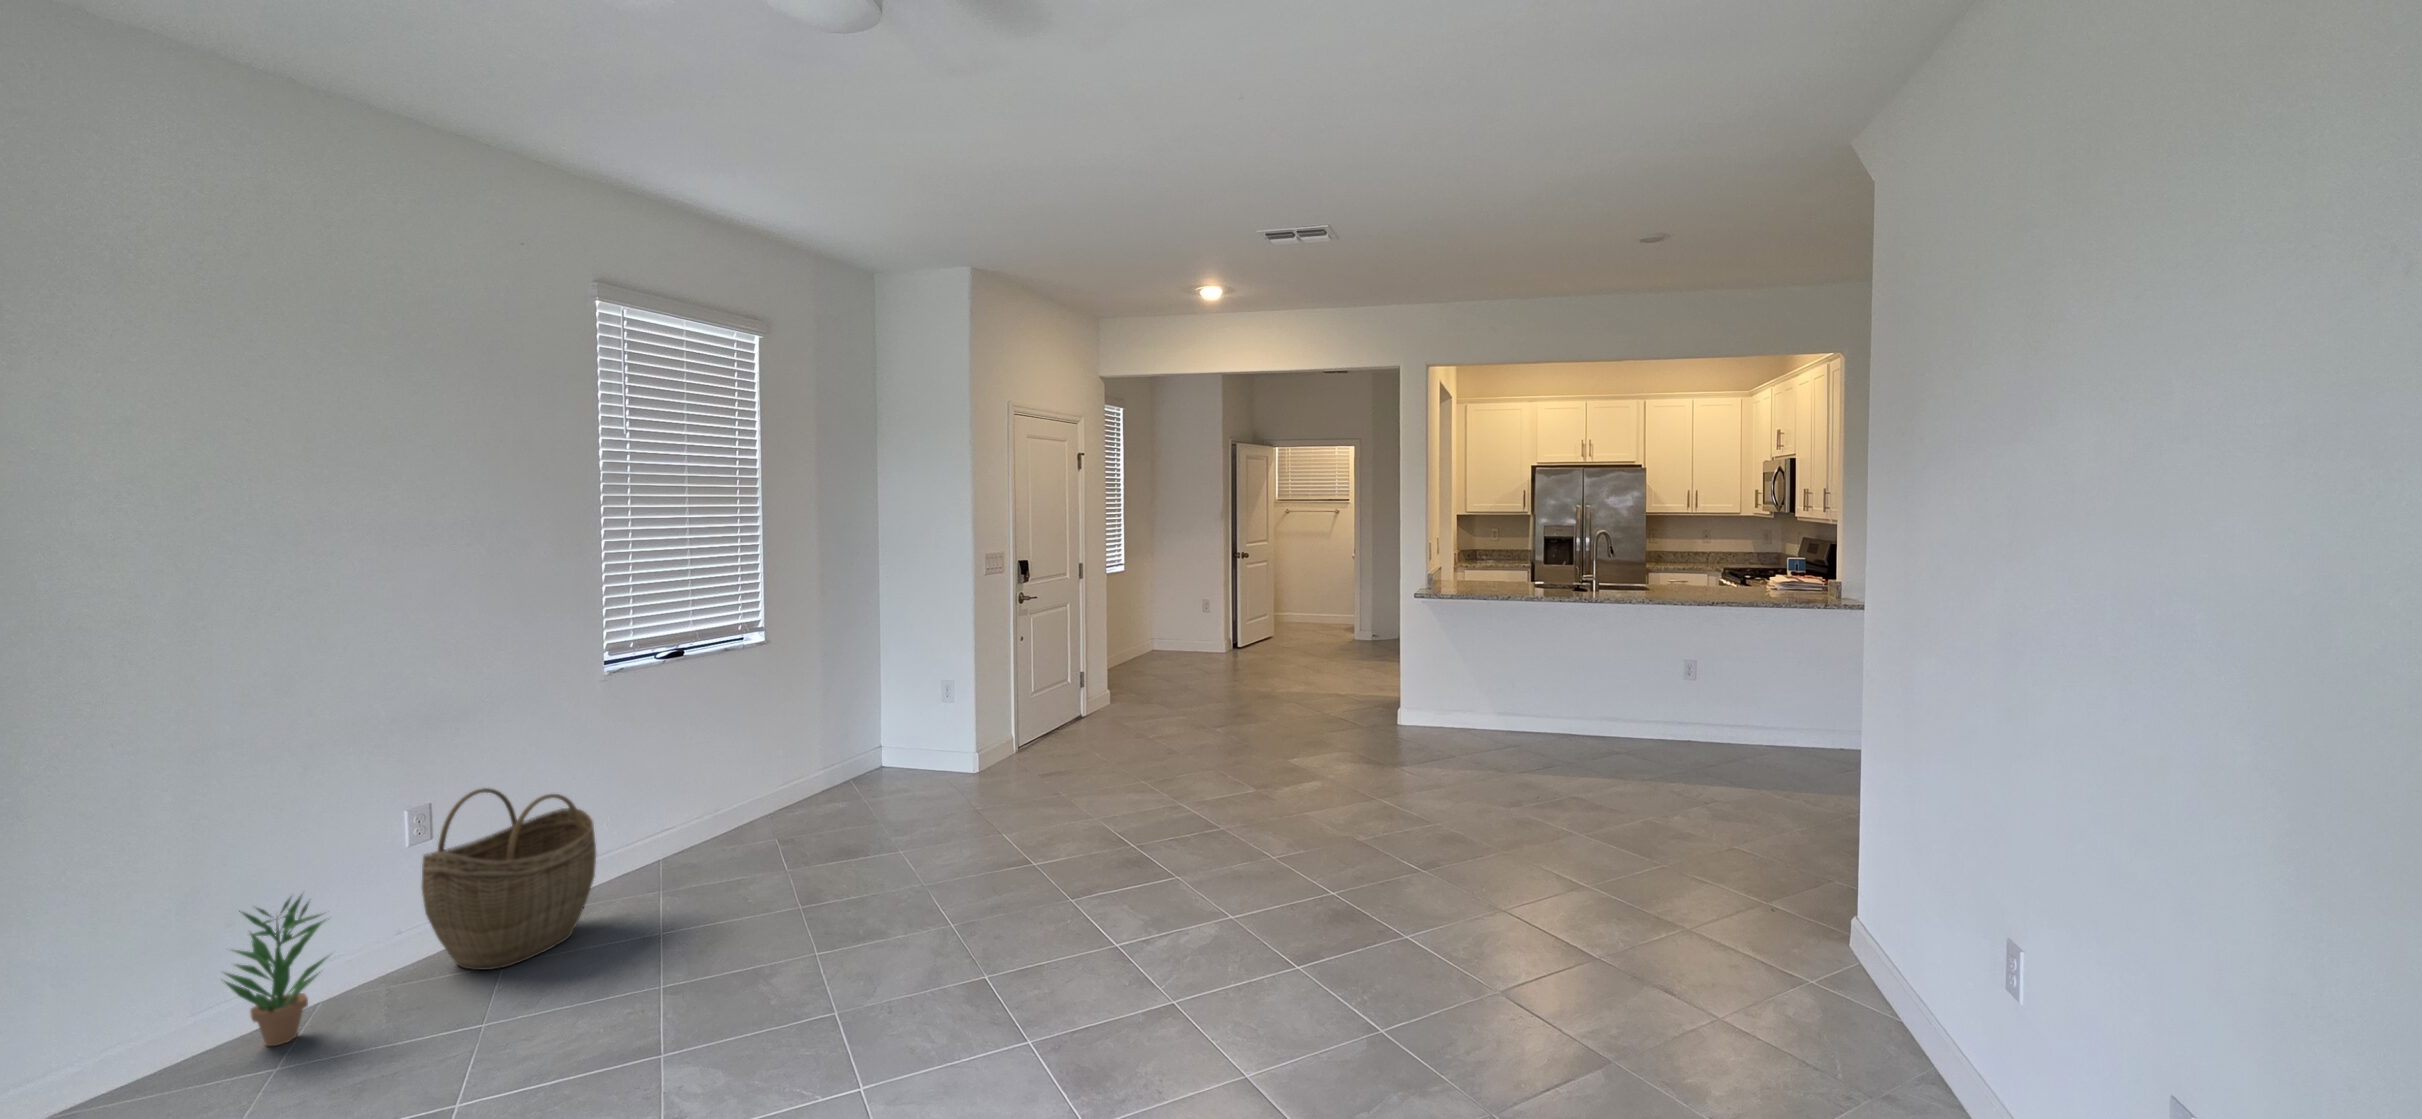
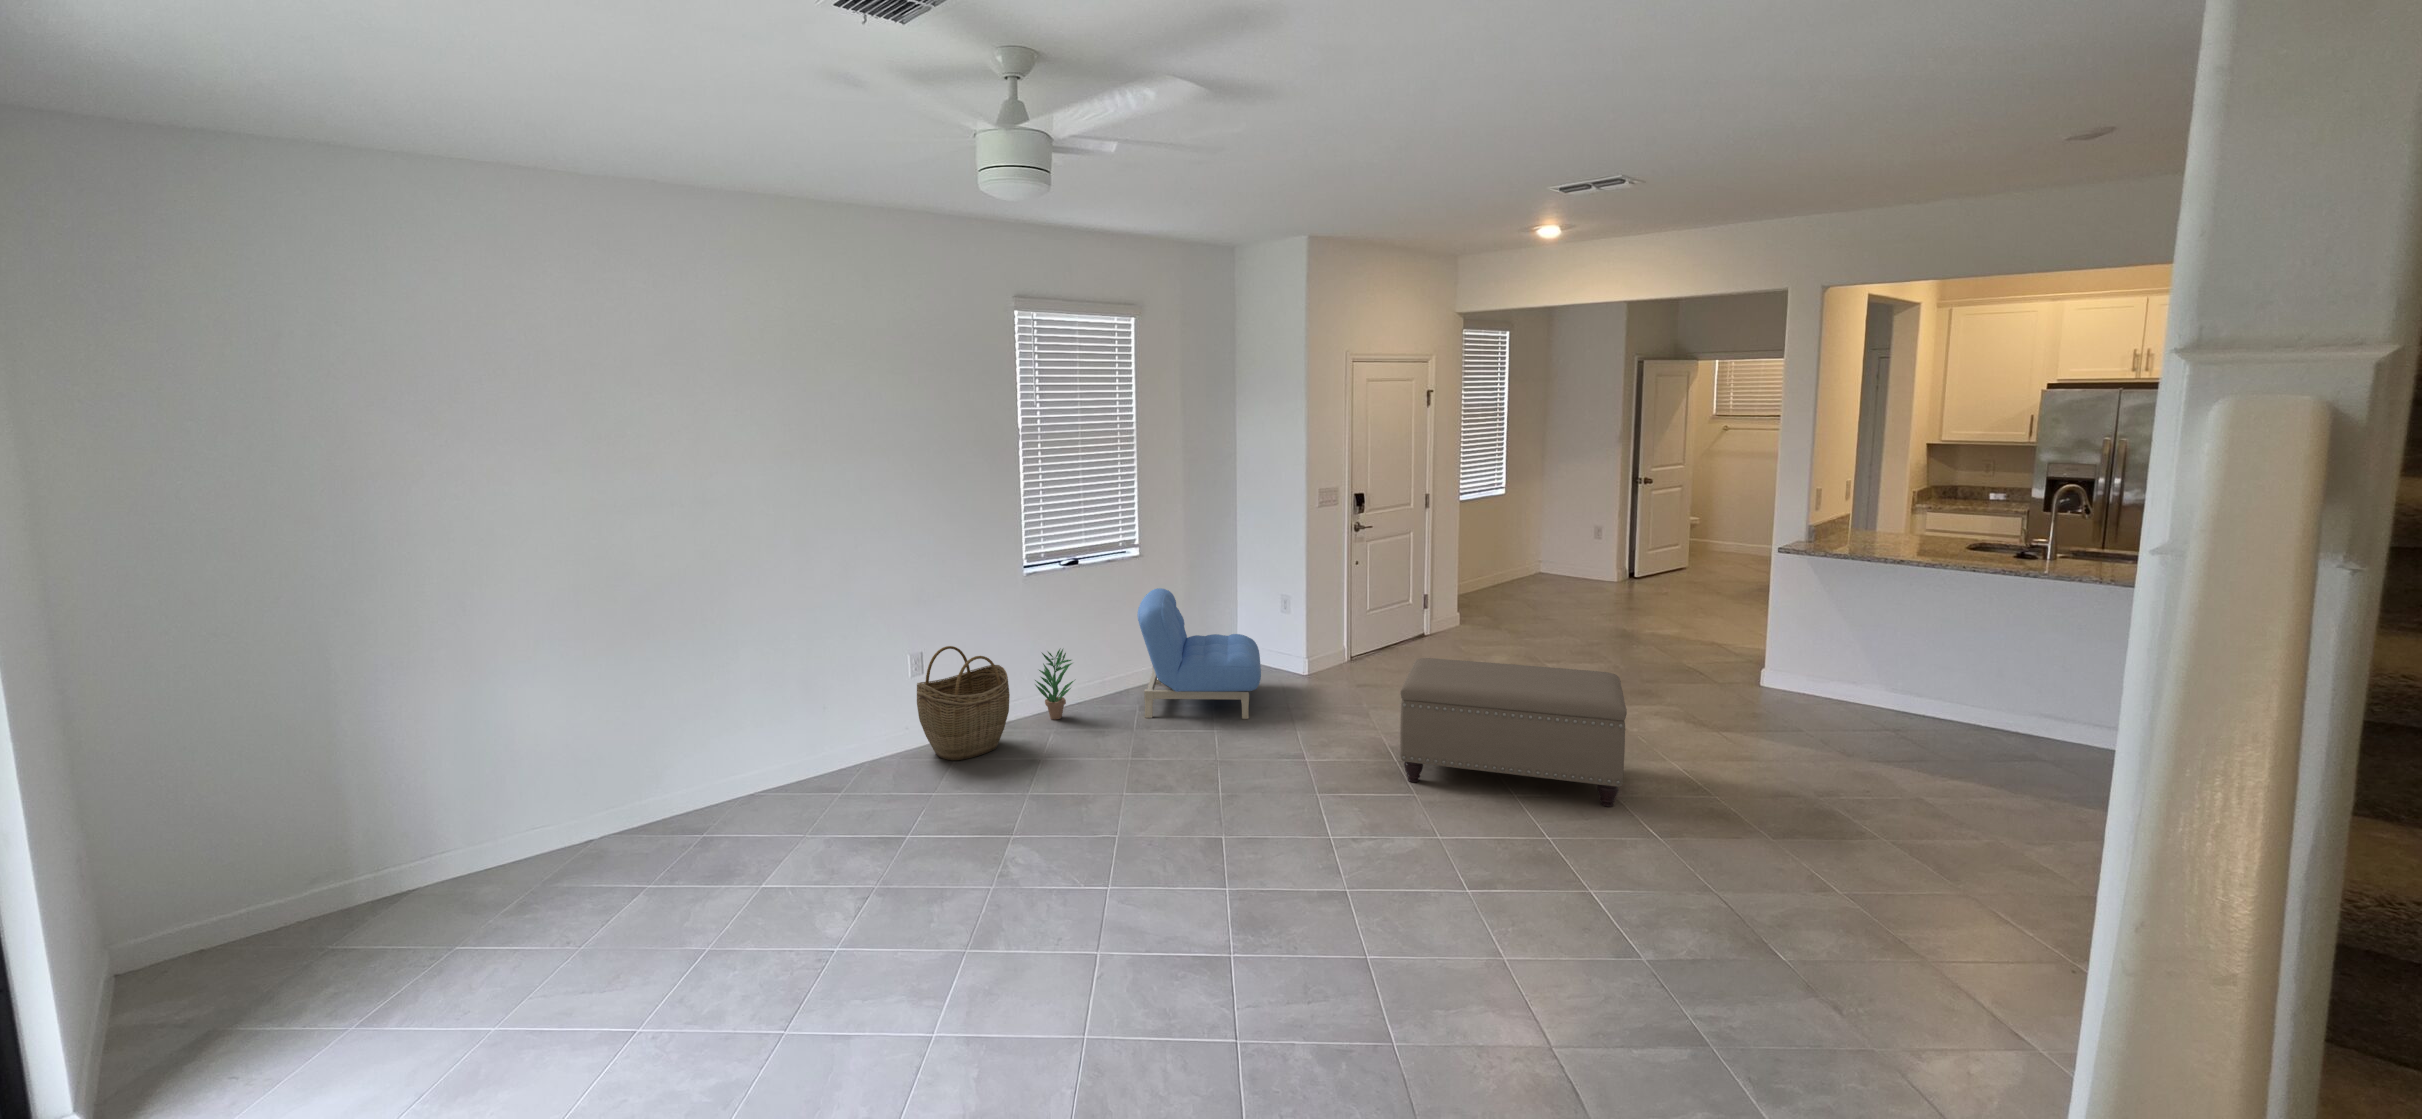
armchair: none [775,682,949,853] -> present [1137,588,1261,719]
ottoman: none [1143,715,1374,863] -> present [1400,658,1627,807]
potted plant: present [225,895,329,1046] -> present [1035,649,1074,720]

